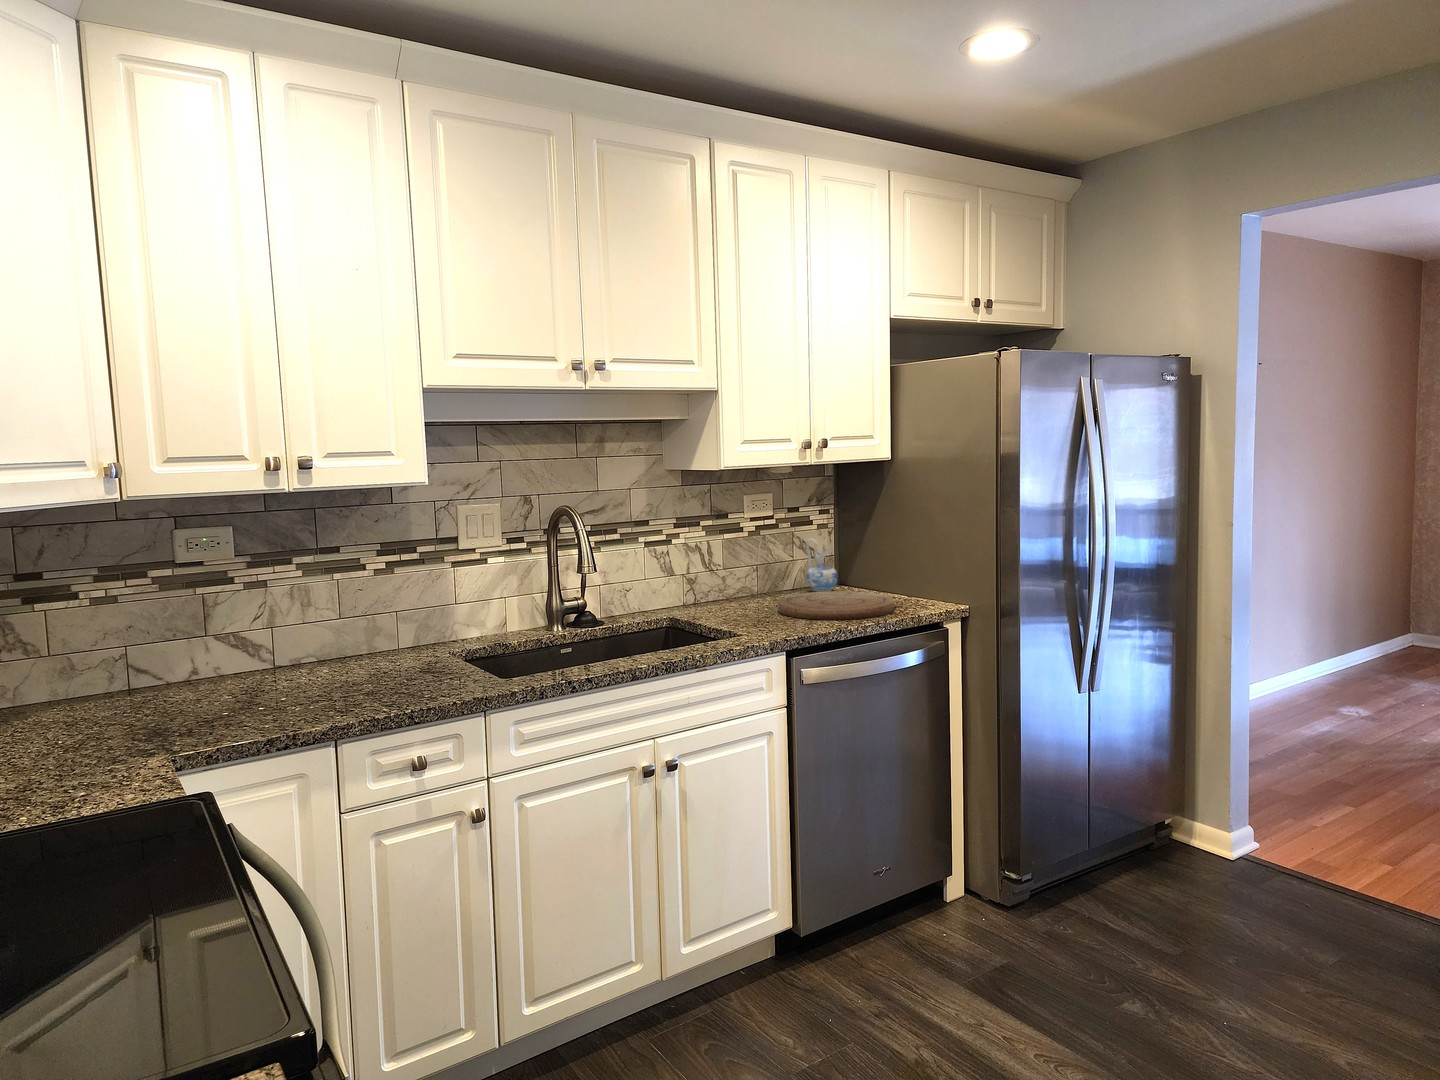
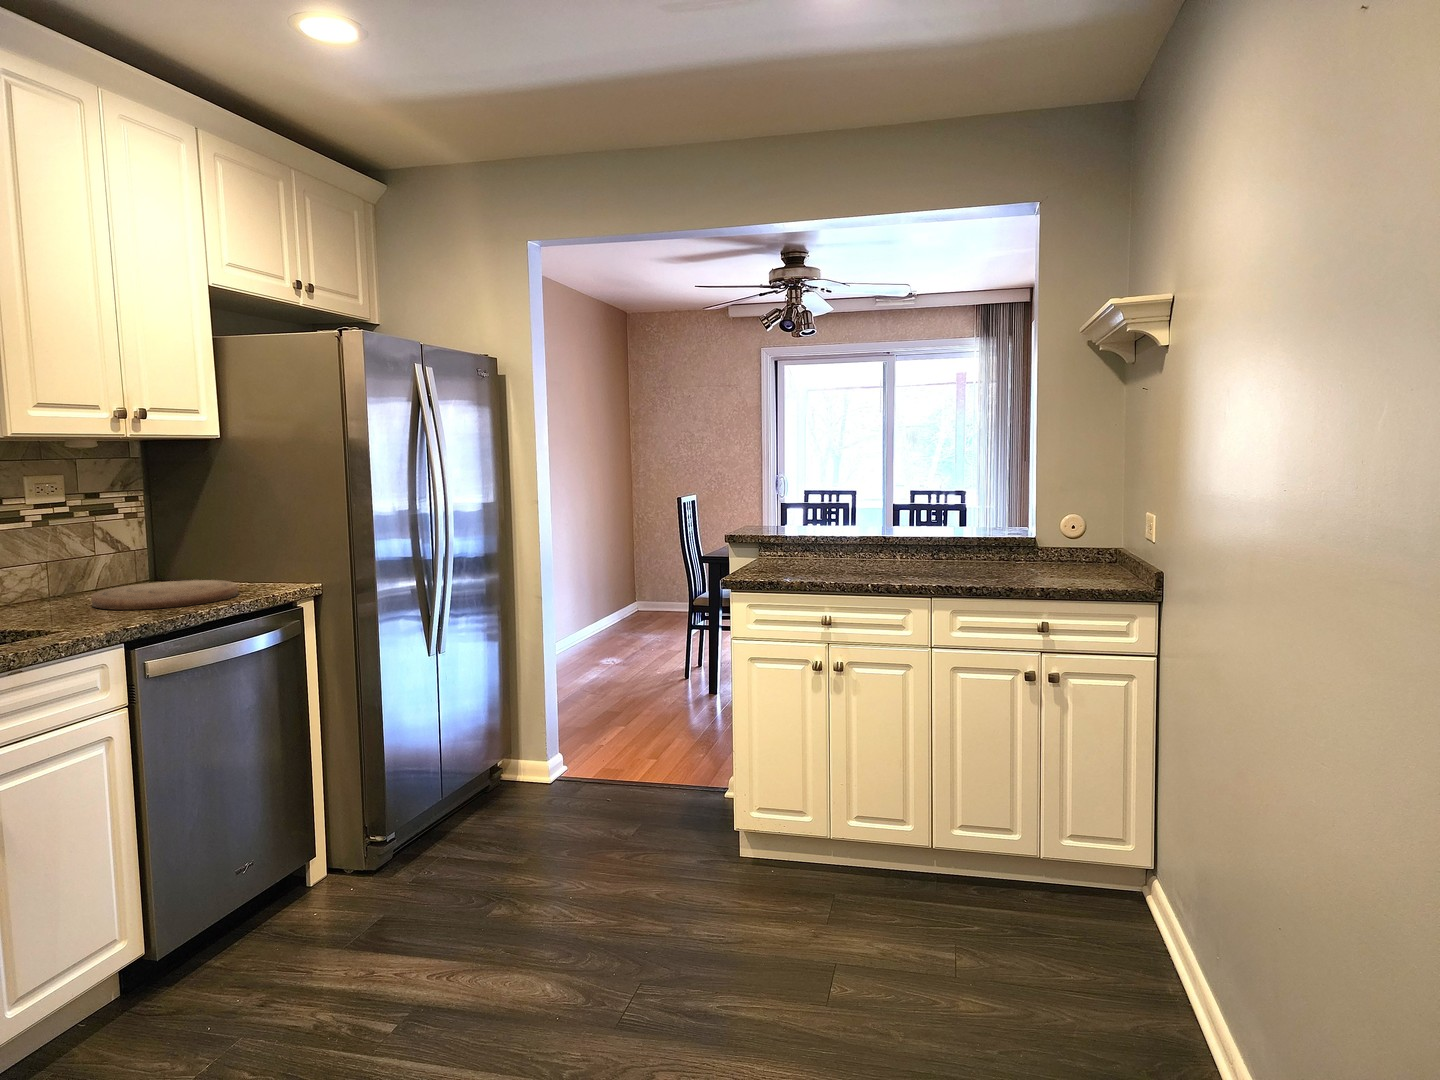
ceramic pitcher: present [805,538,837,592] -> none [111,528,155,587]

